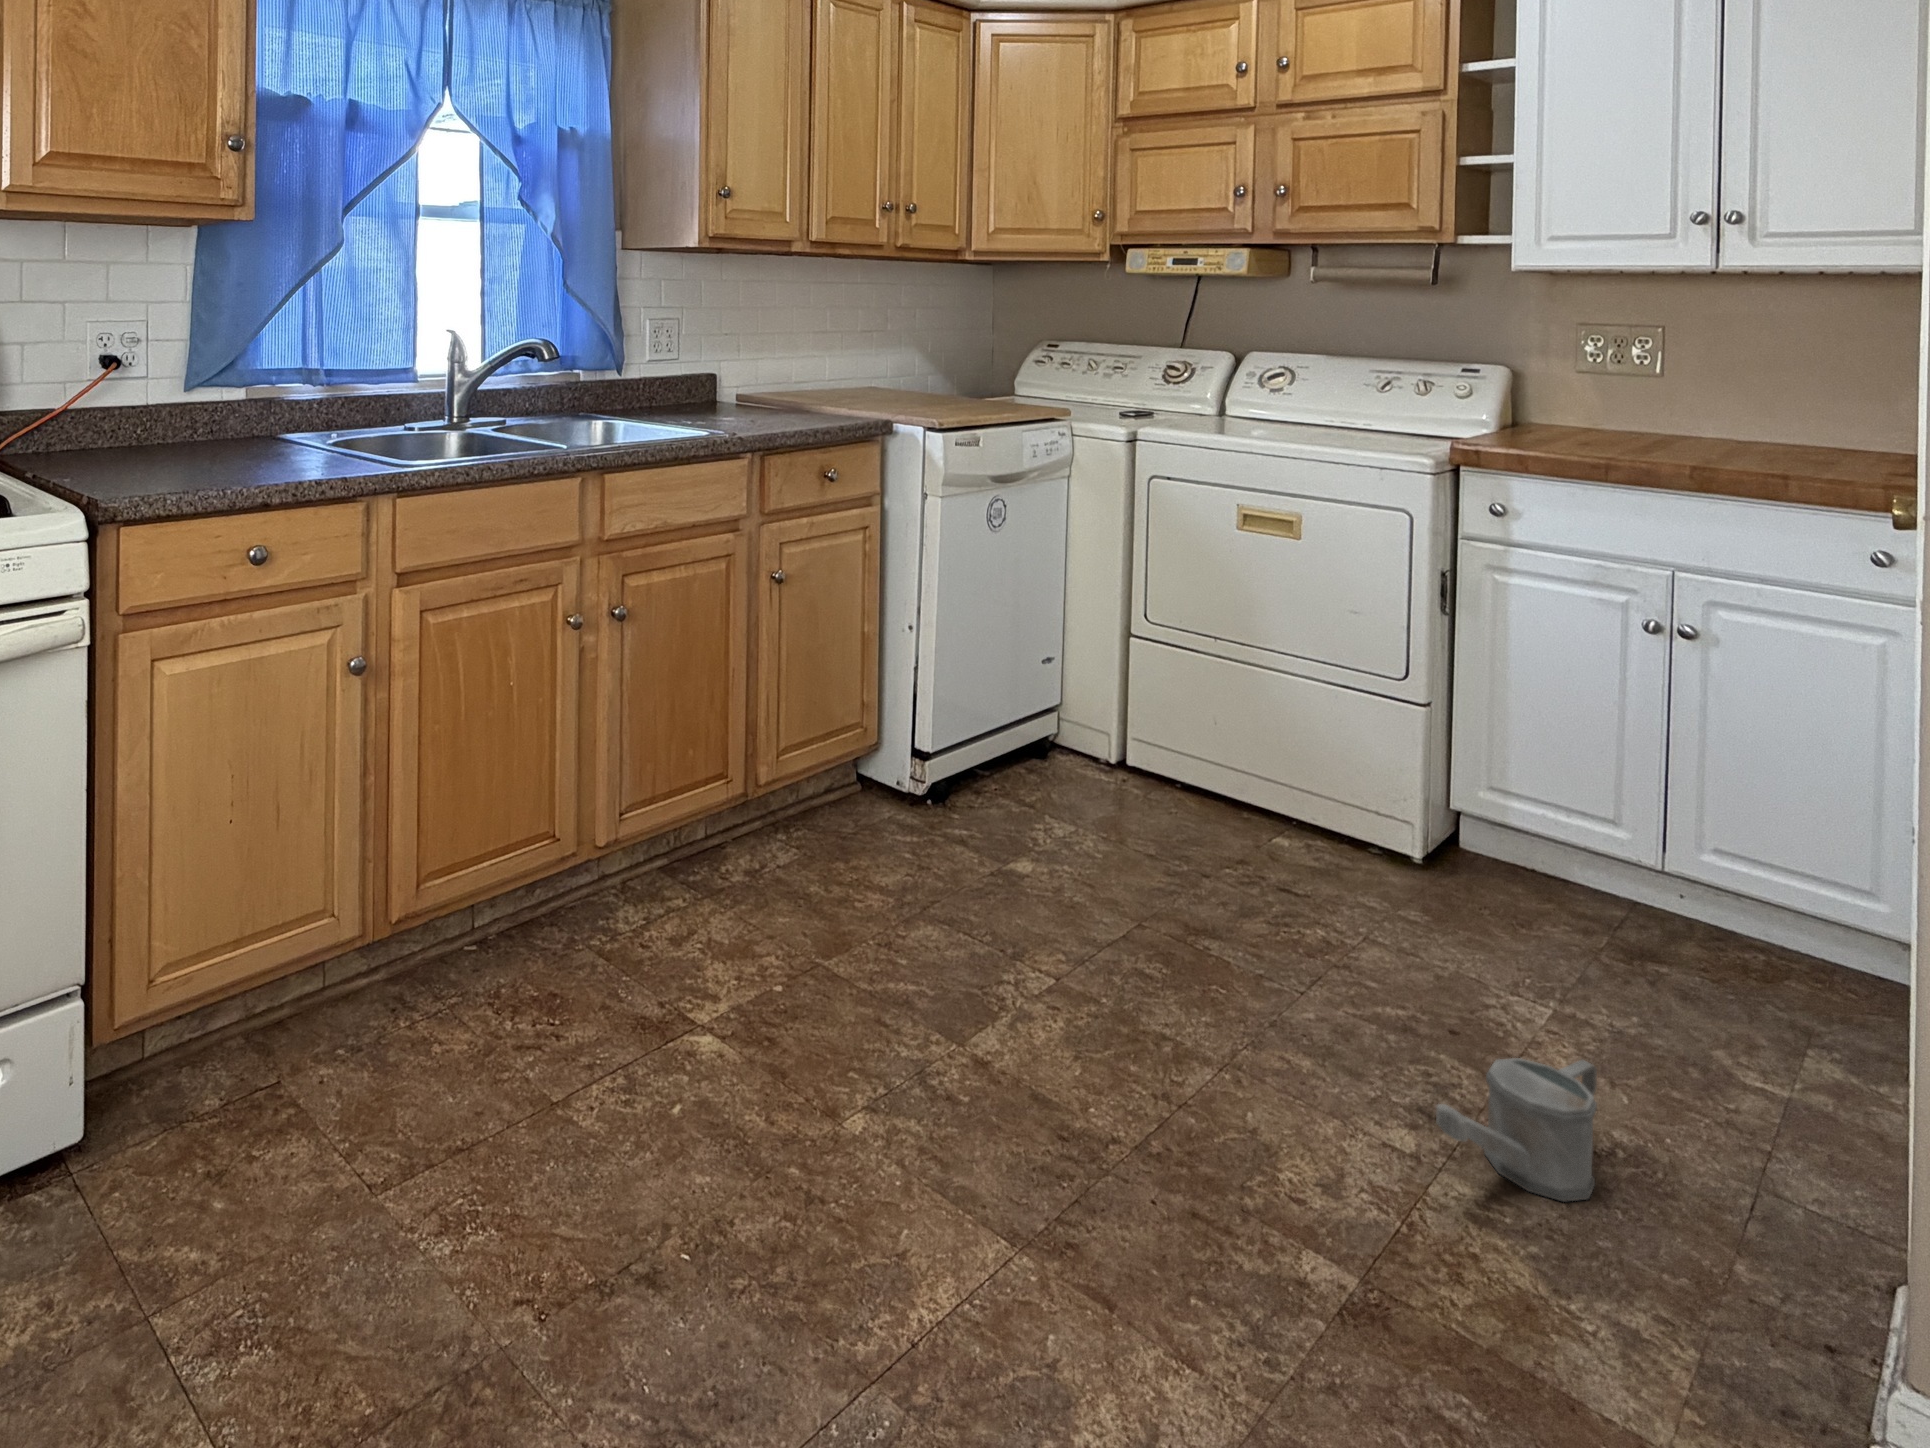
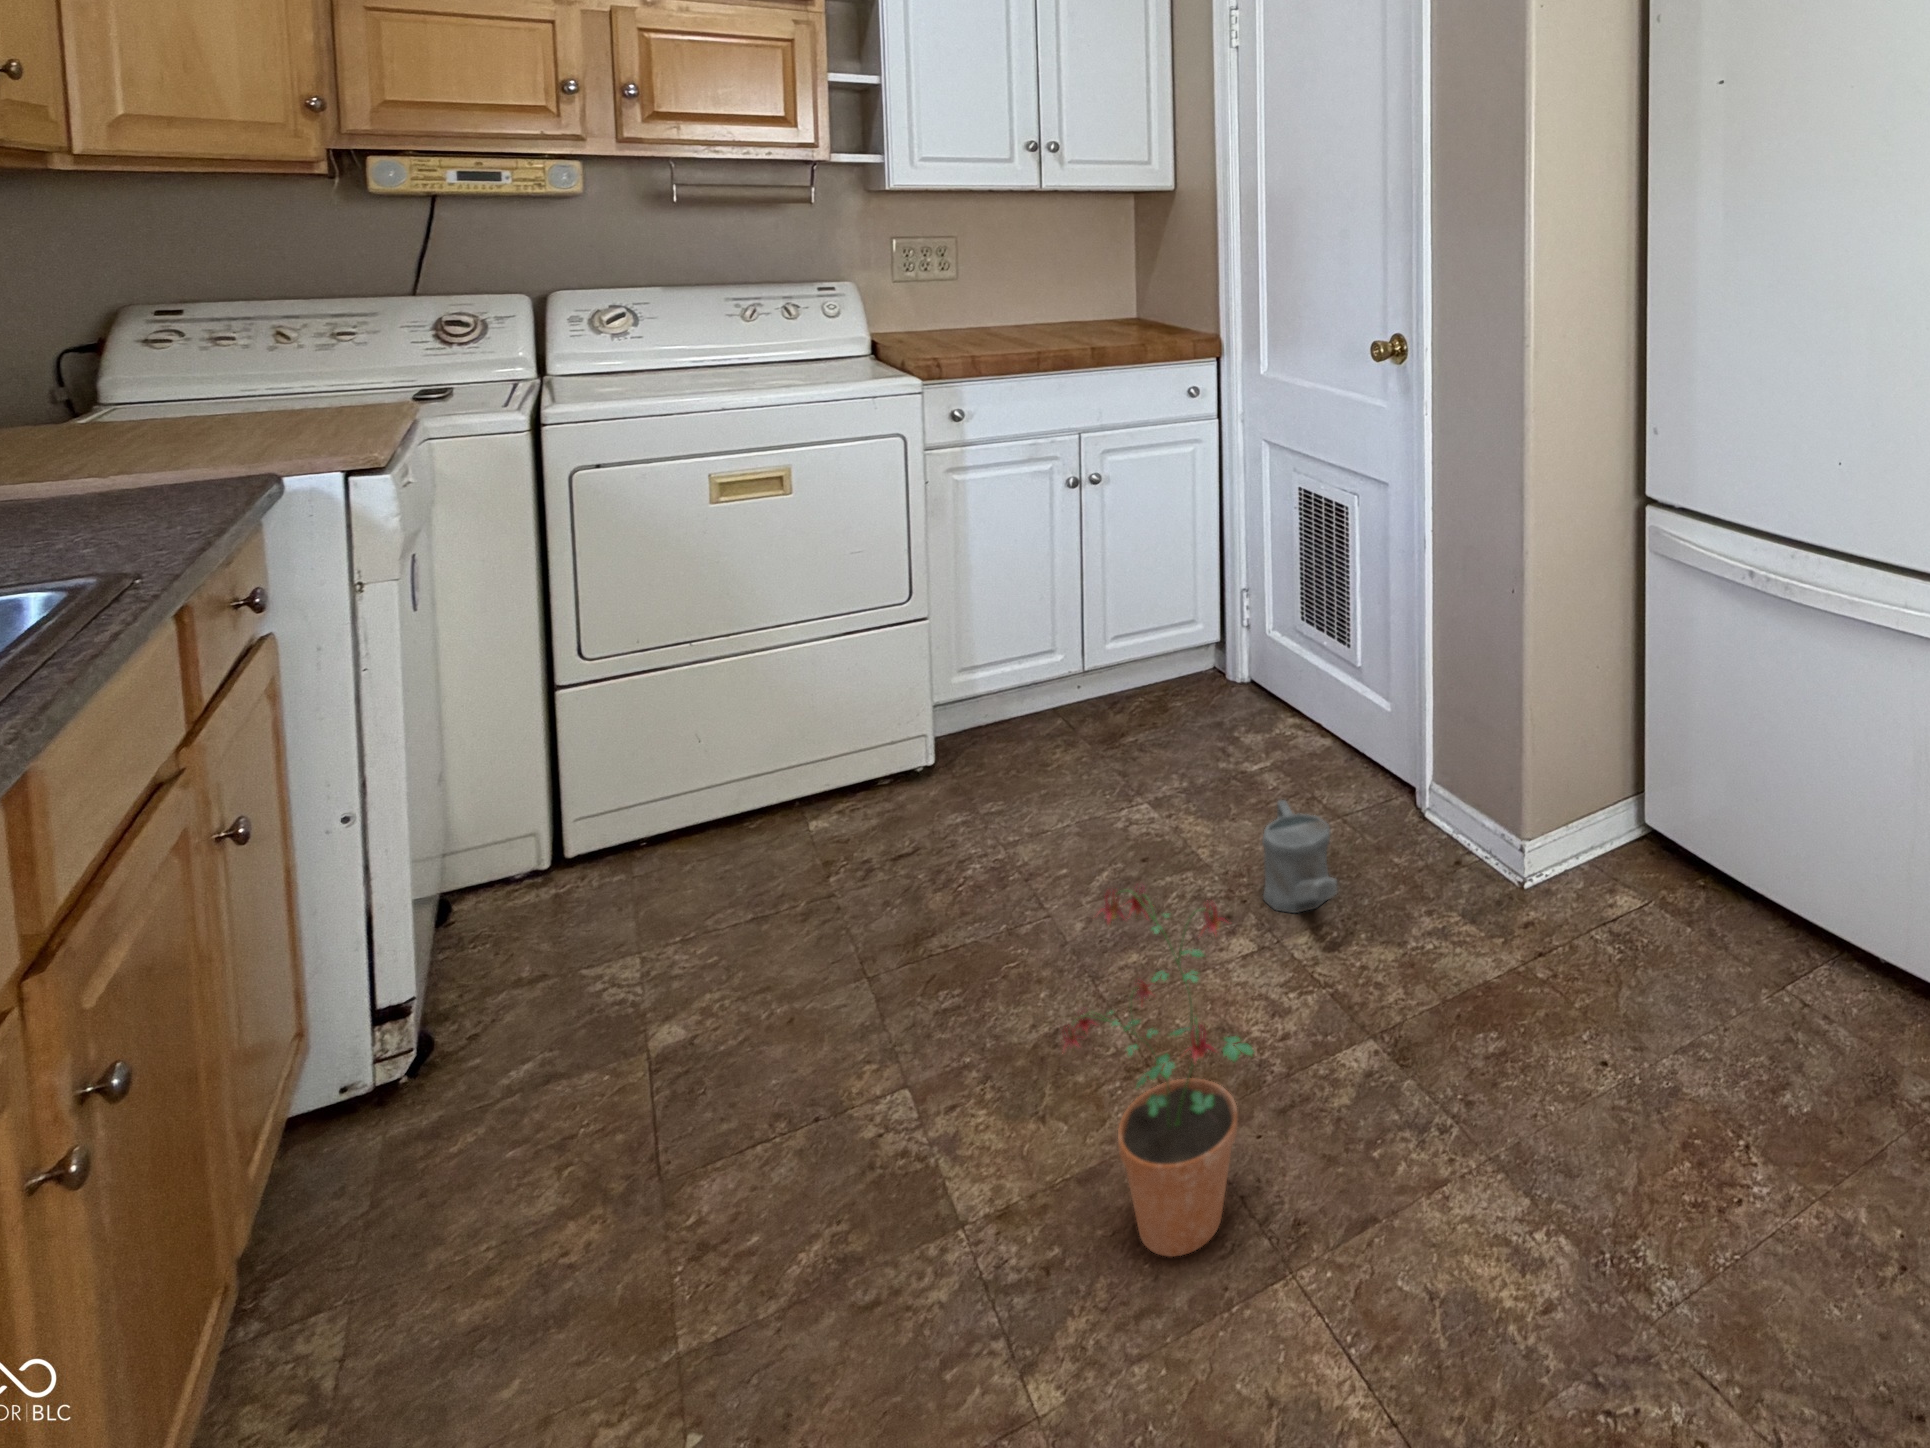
potted plant: none [953,833,1086,1188] -> present [1063,886,1254,1257]

